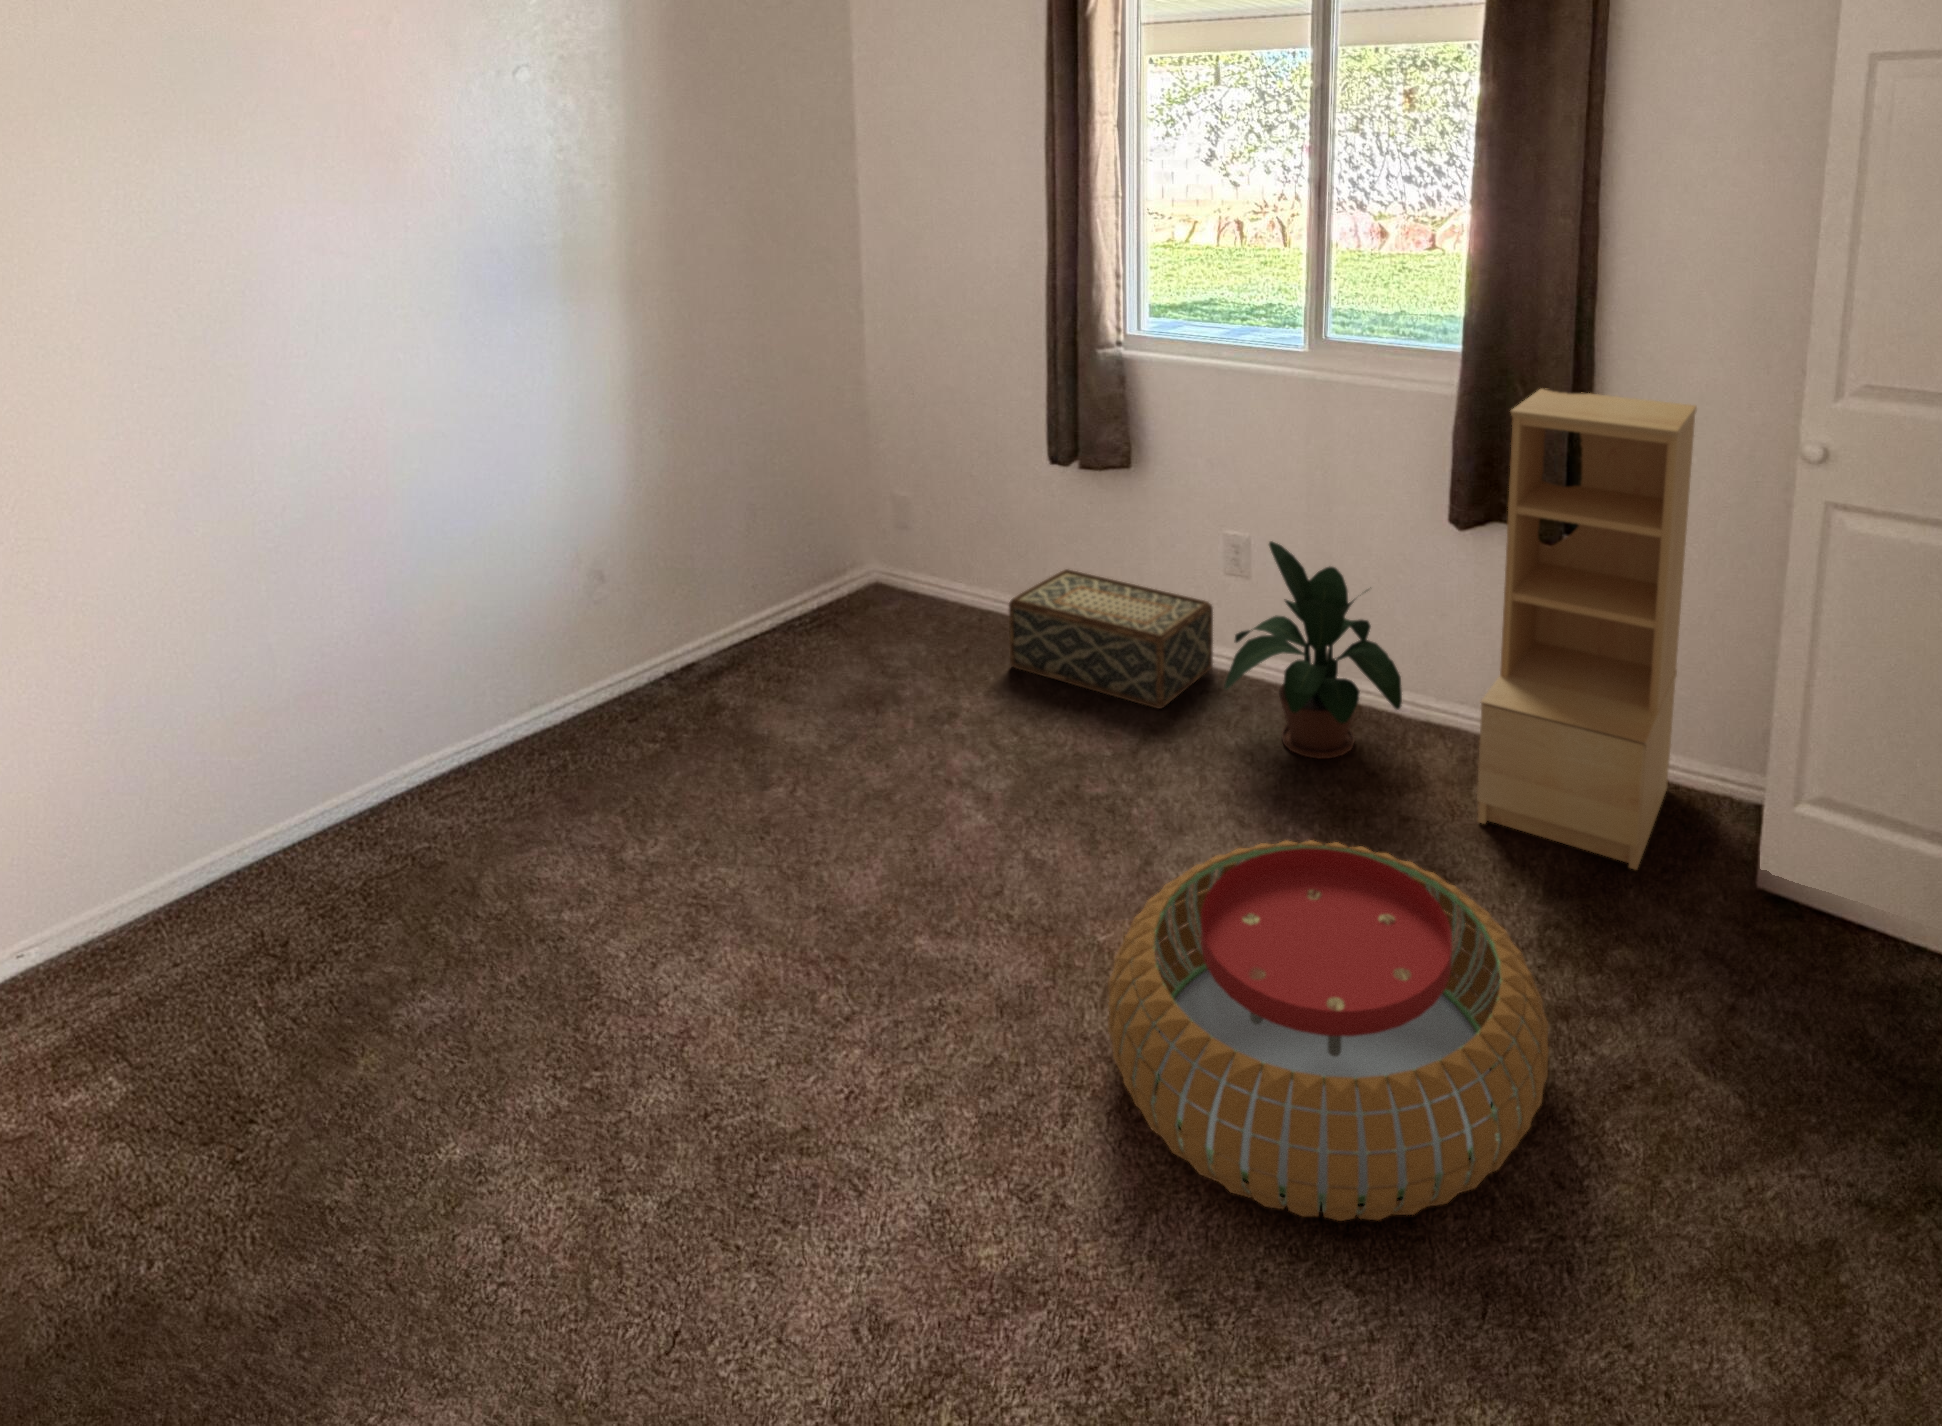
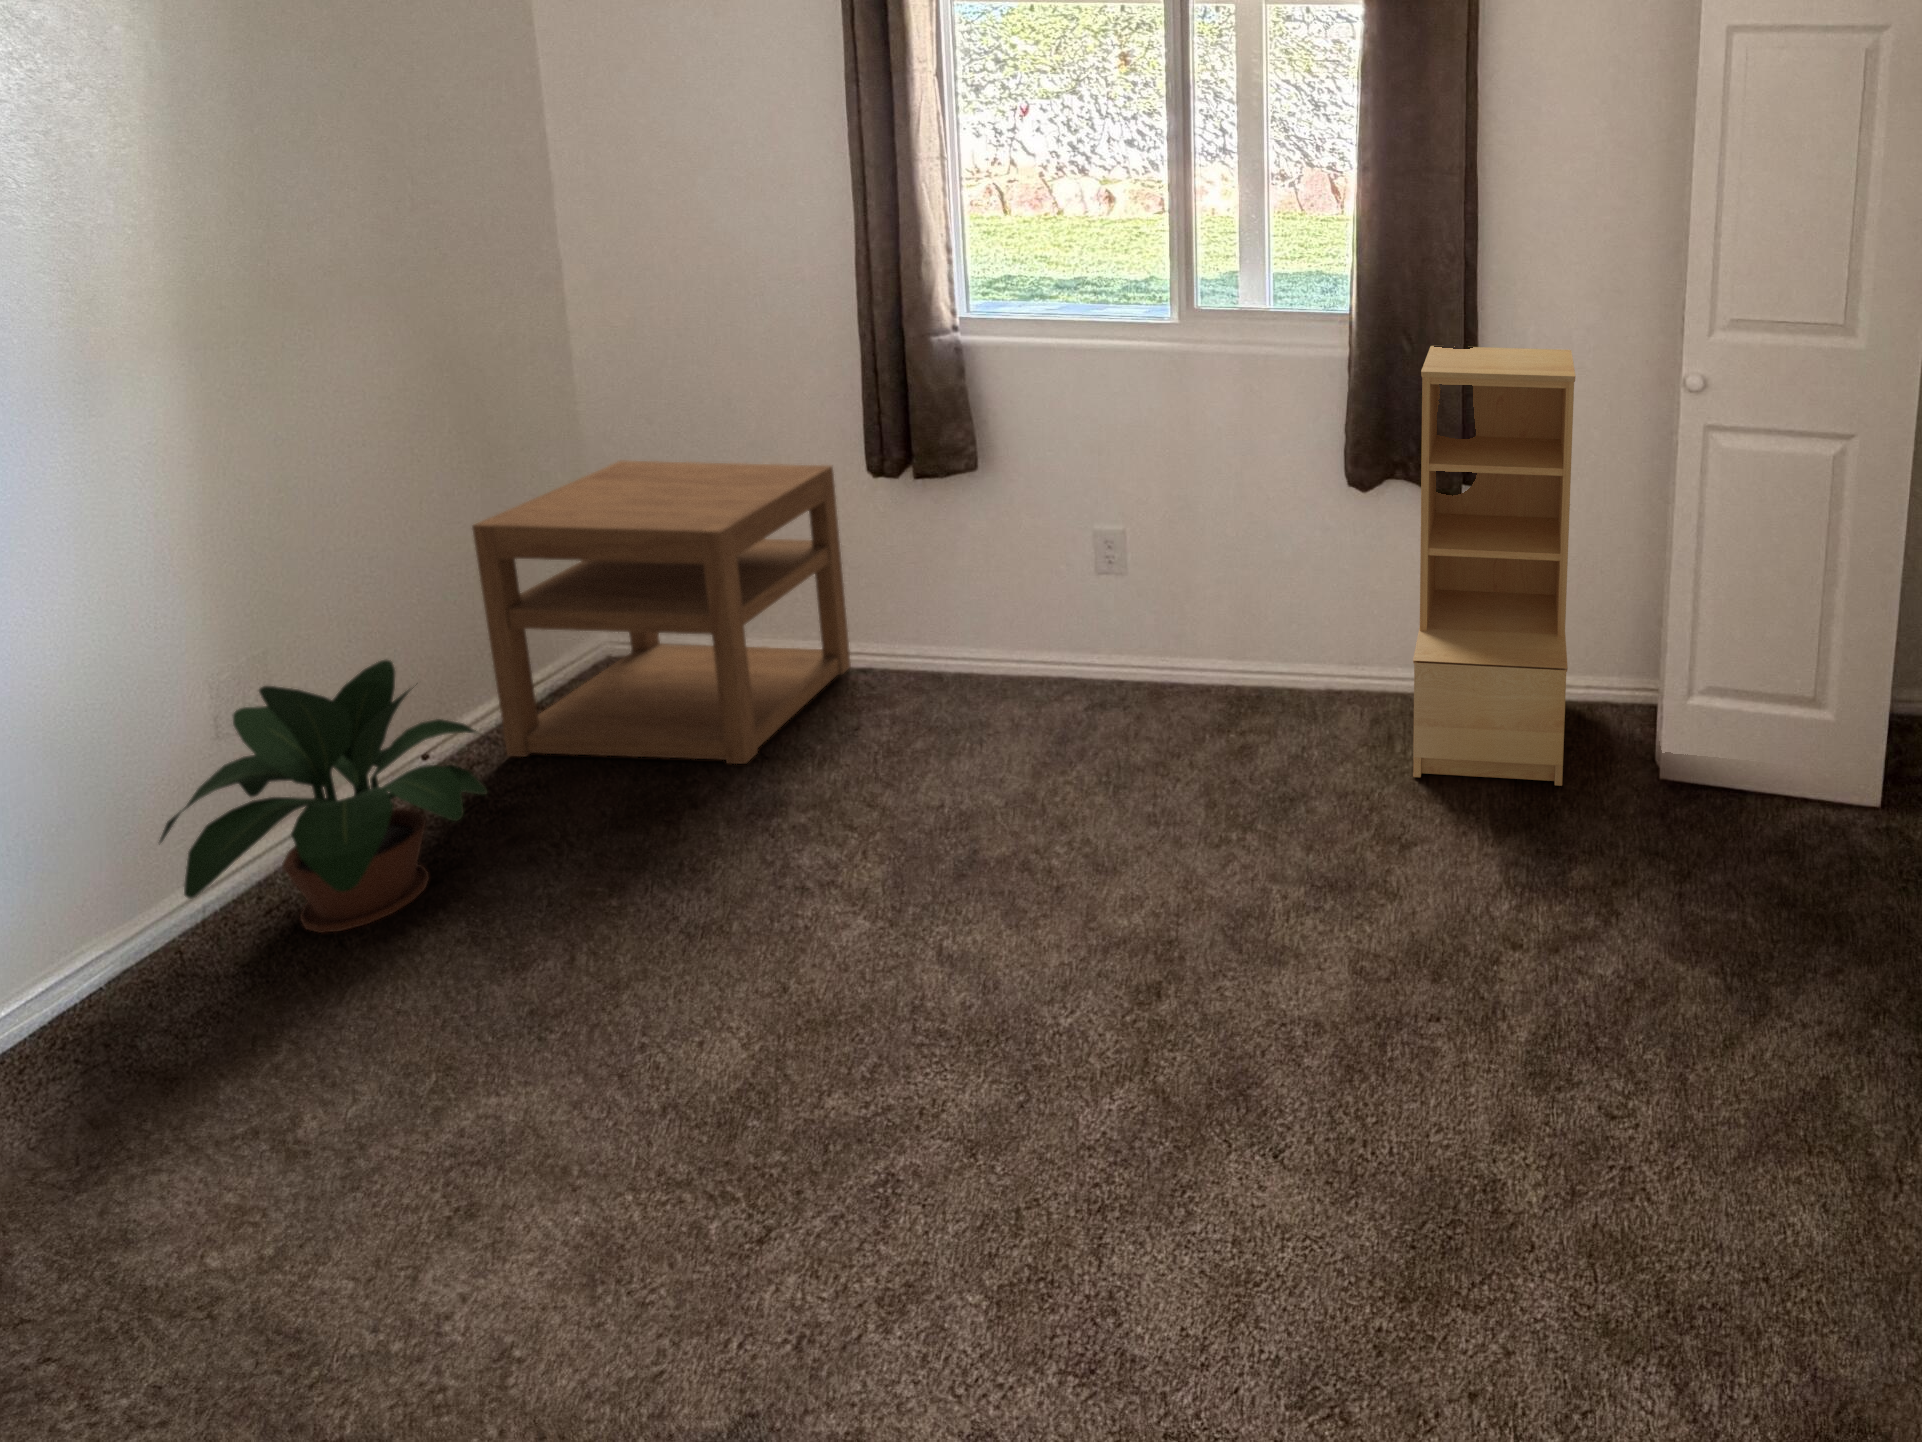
nightstand: none [776,425,1025,678] -> present [472,460,851,764]
potted plant: present [1224,541,1402,759] -> present [159,660,487,933]
woven basket: present [1009,569,1213,709] -> none [843,600,1095,737]
pouf: present [1108,840,1549,1221] -> none [1119,838,1583,1264]

